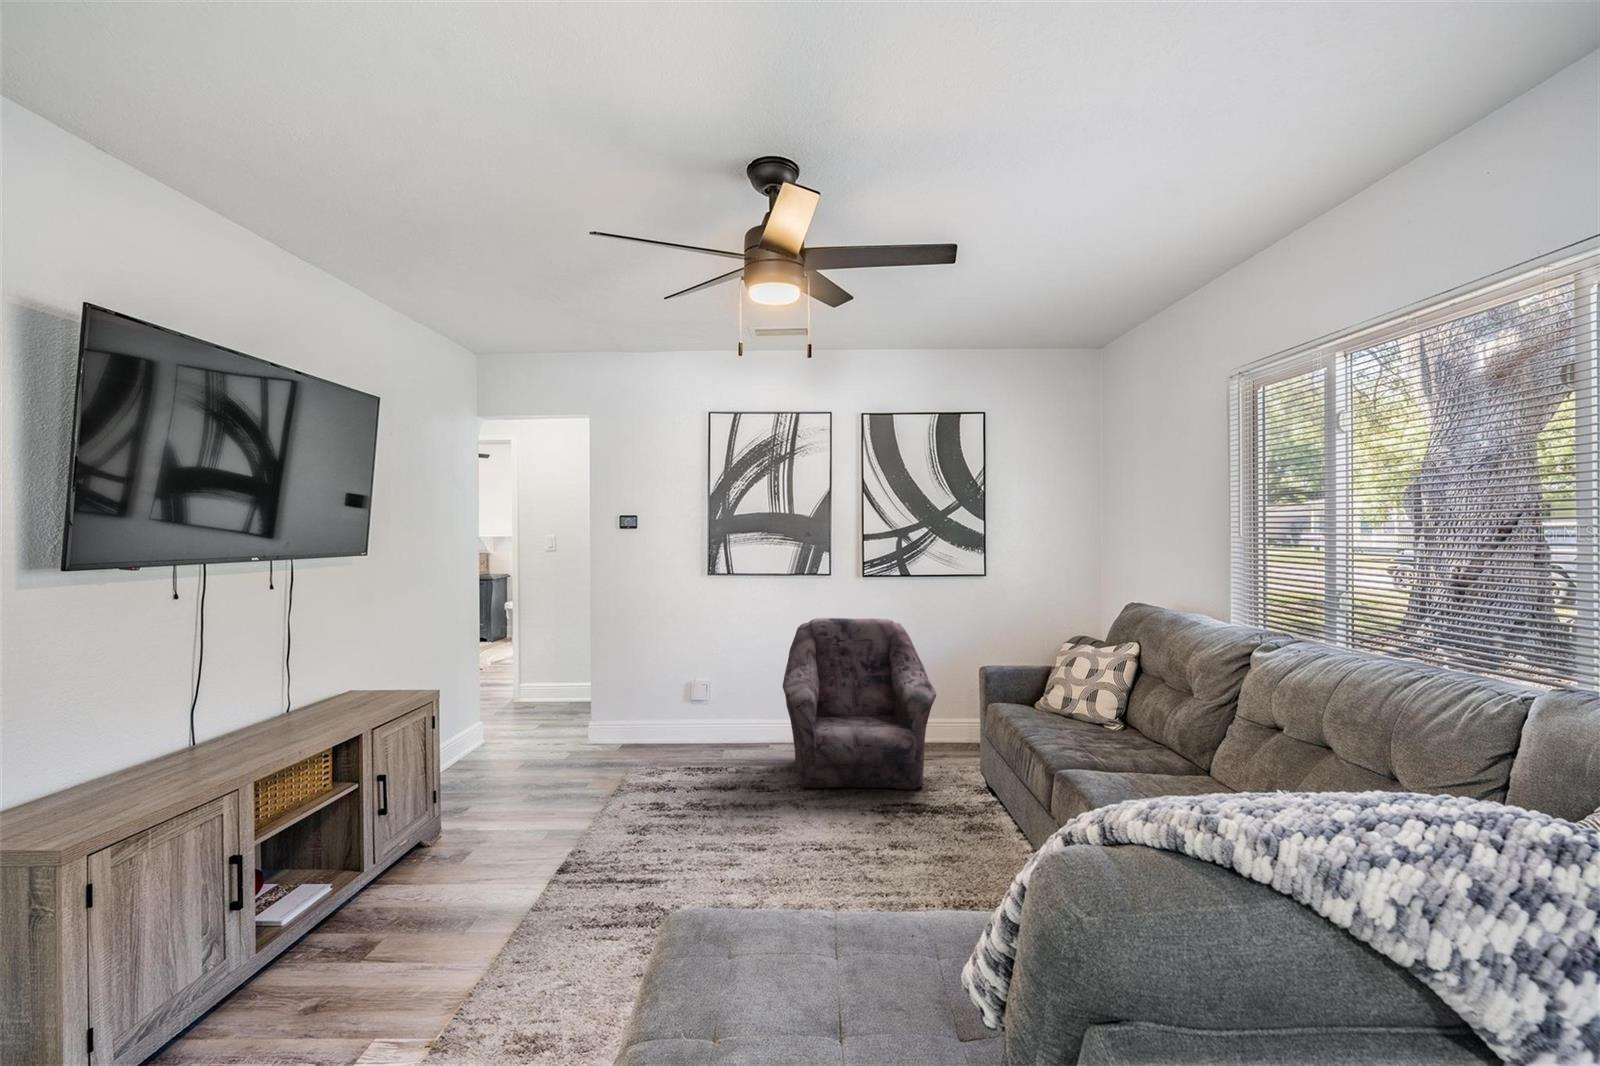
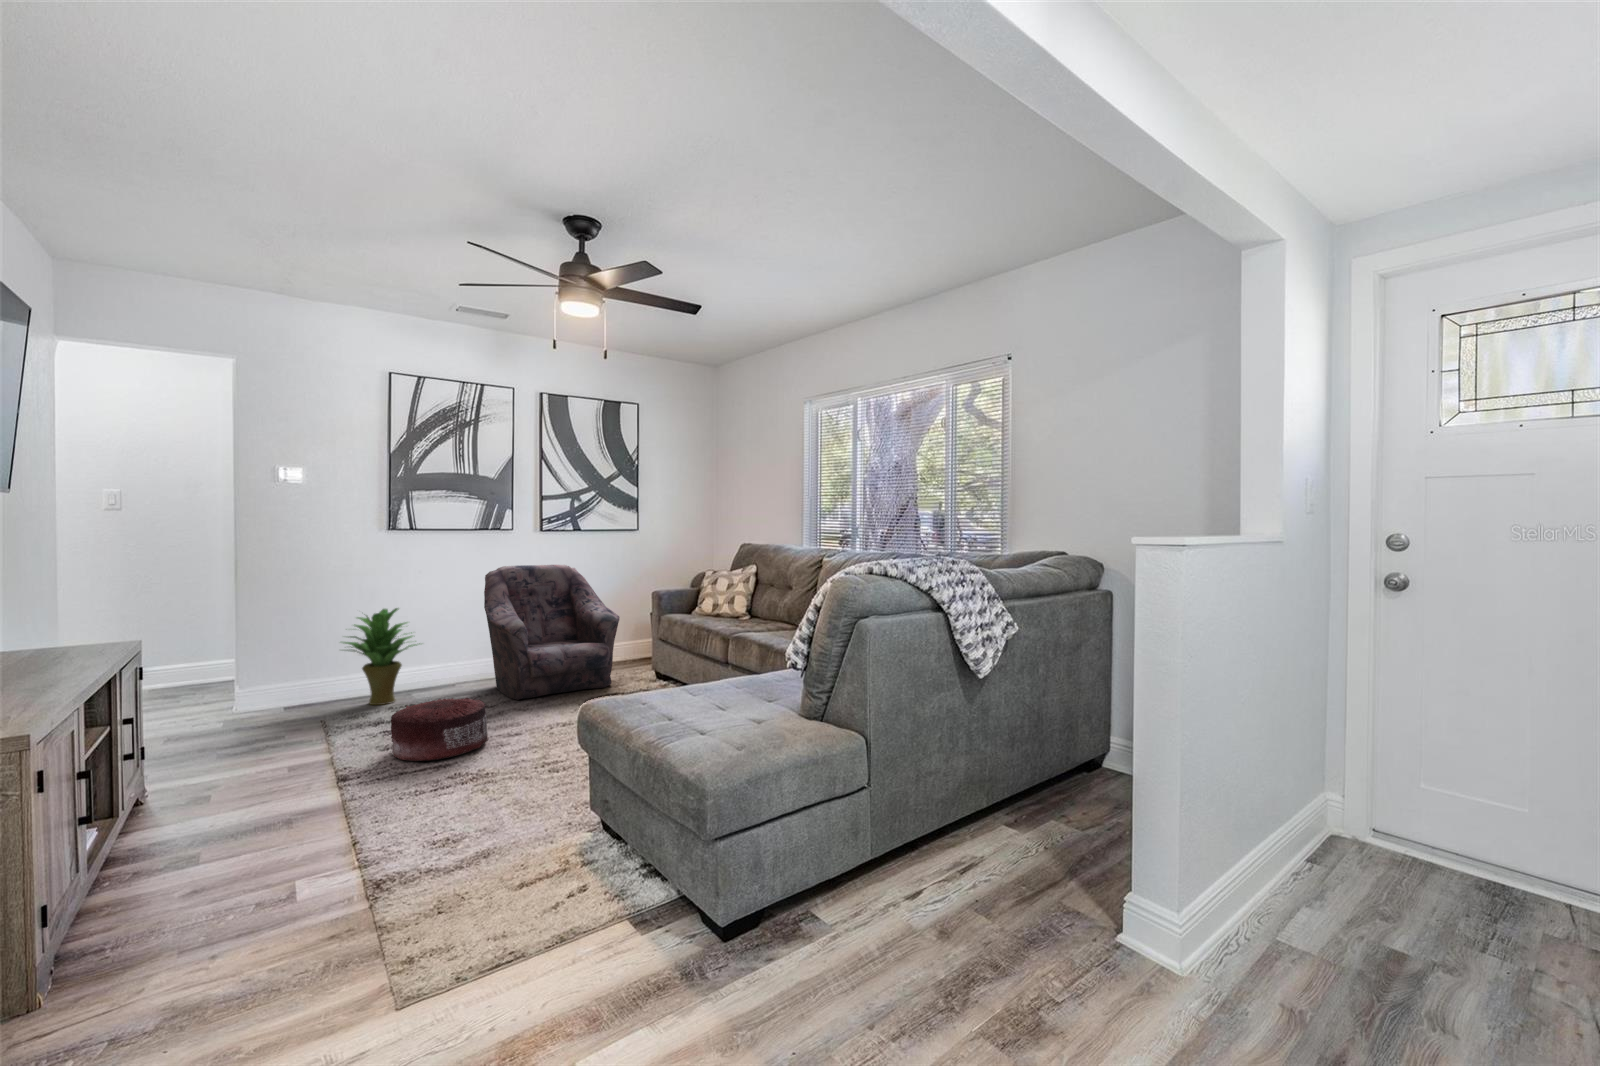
potted plant: none [649,658,727,763] -> present [343,608,420,705]
pouf: none [614,784,721,871] -> present [391,698,488,761]

